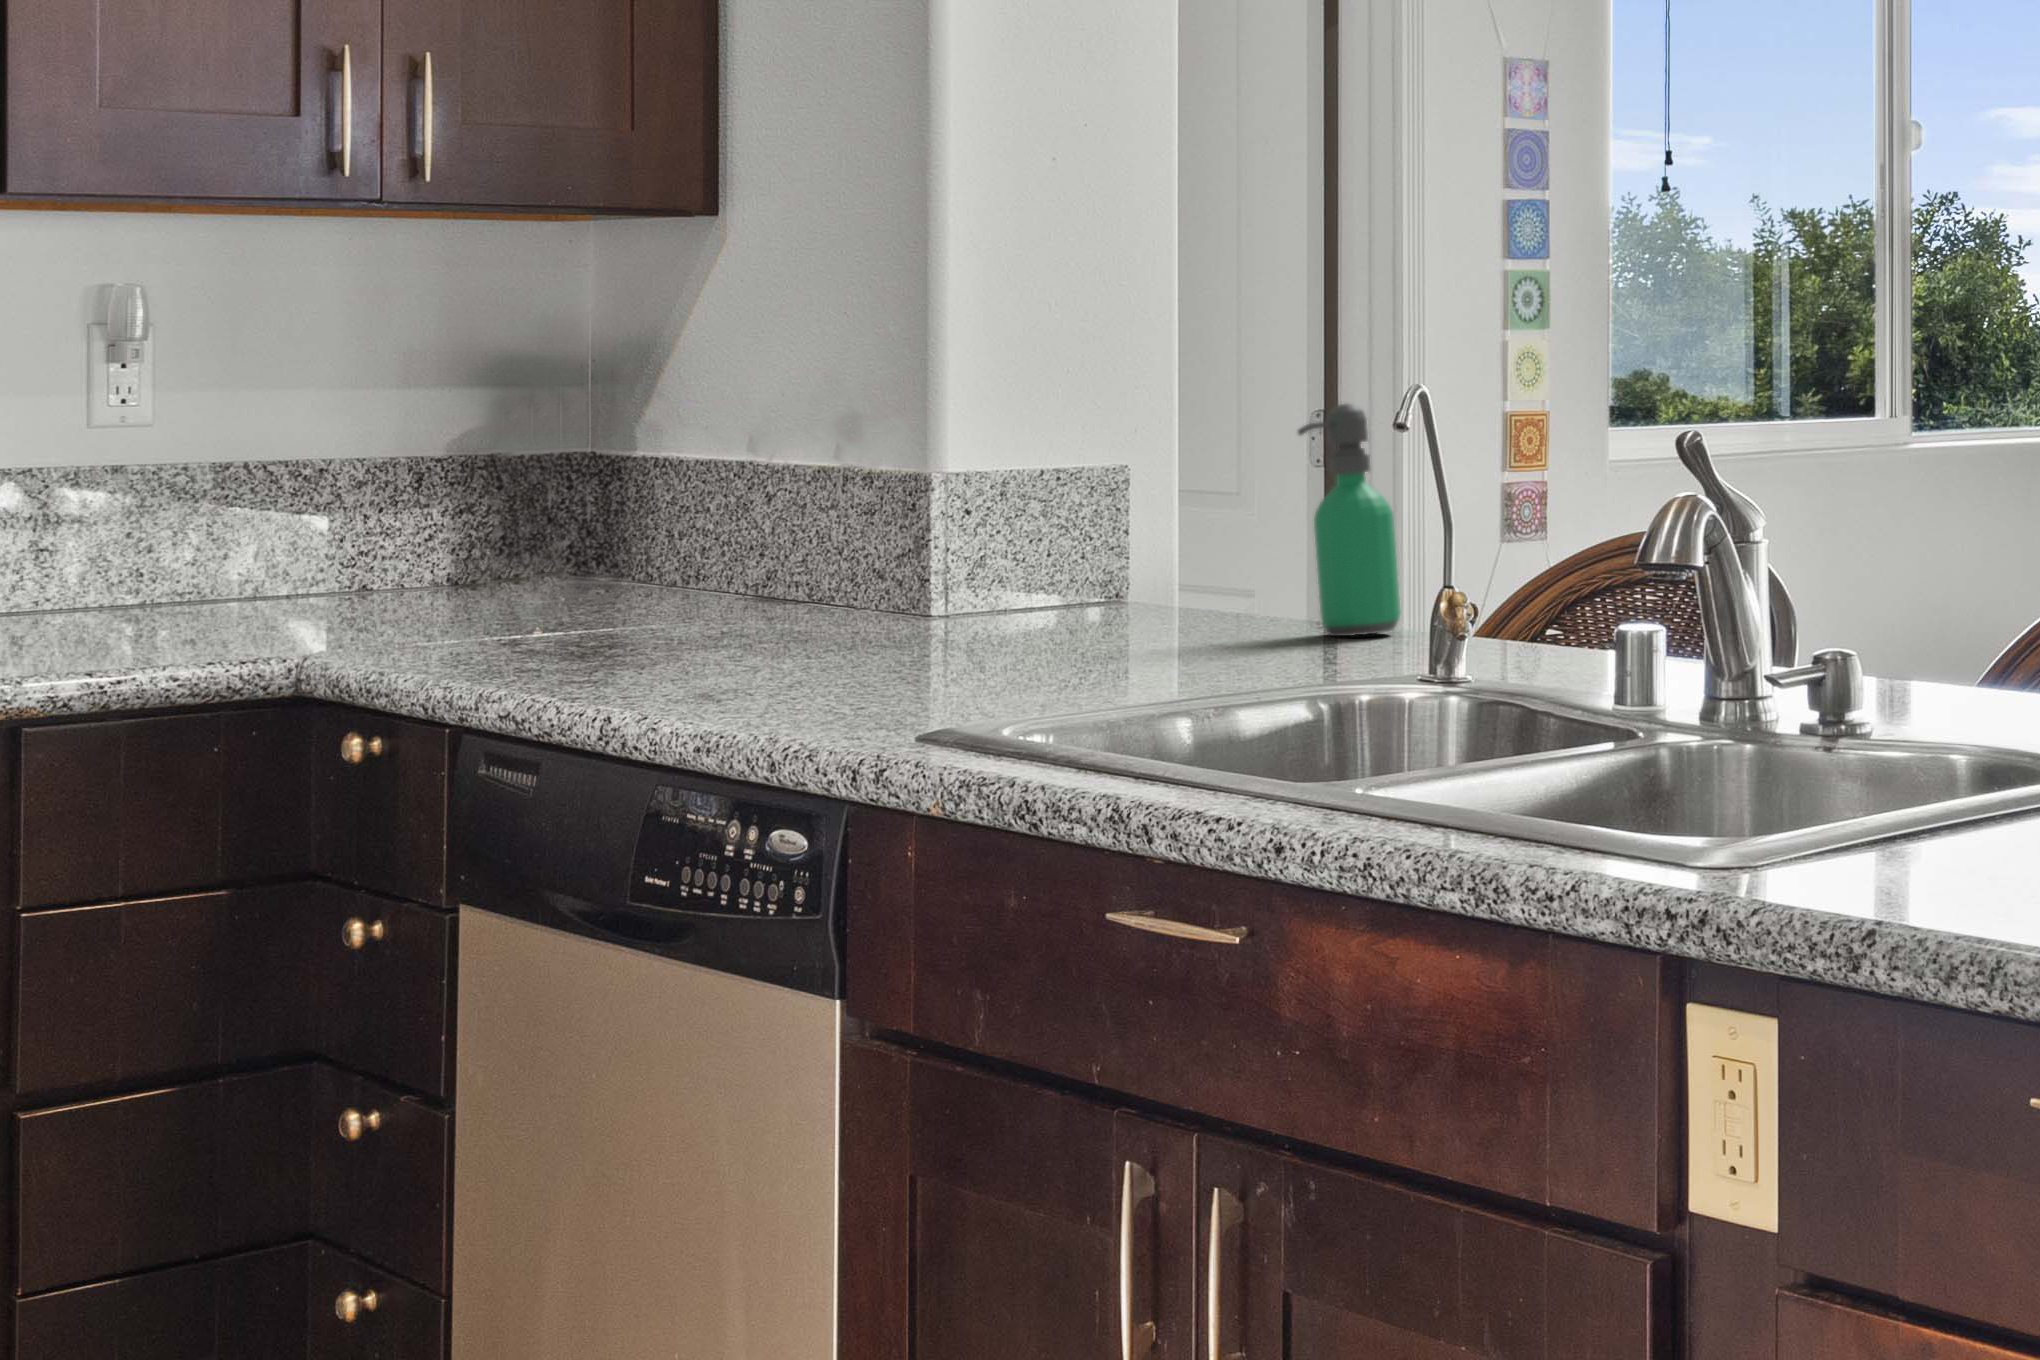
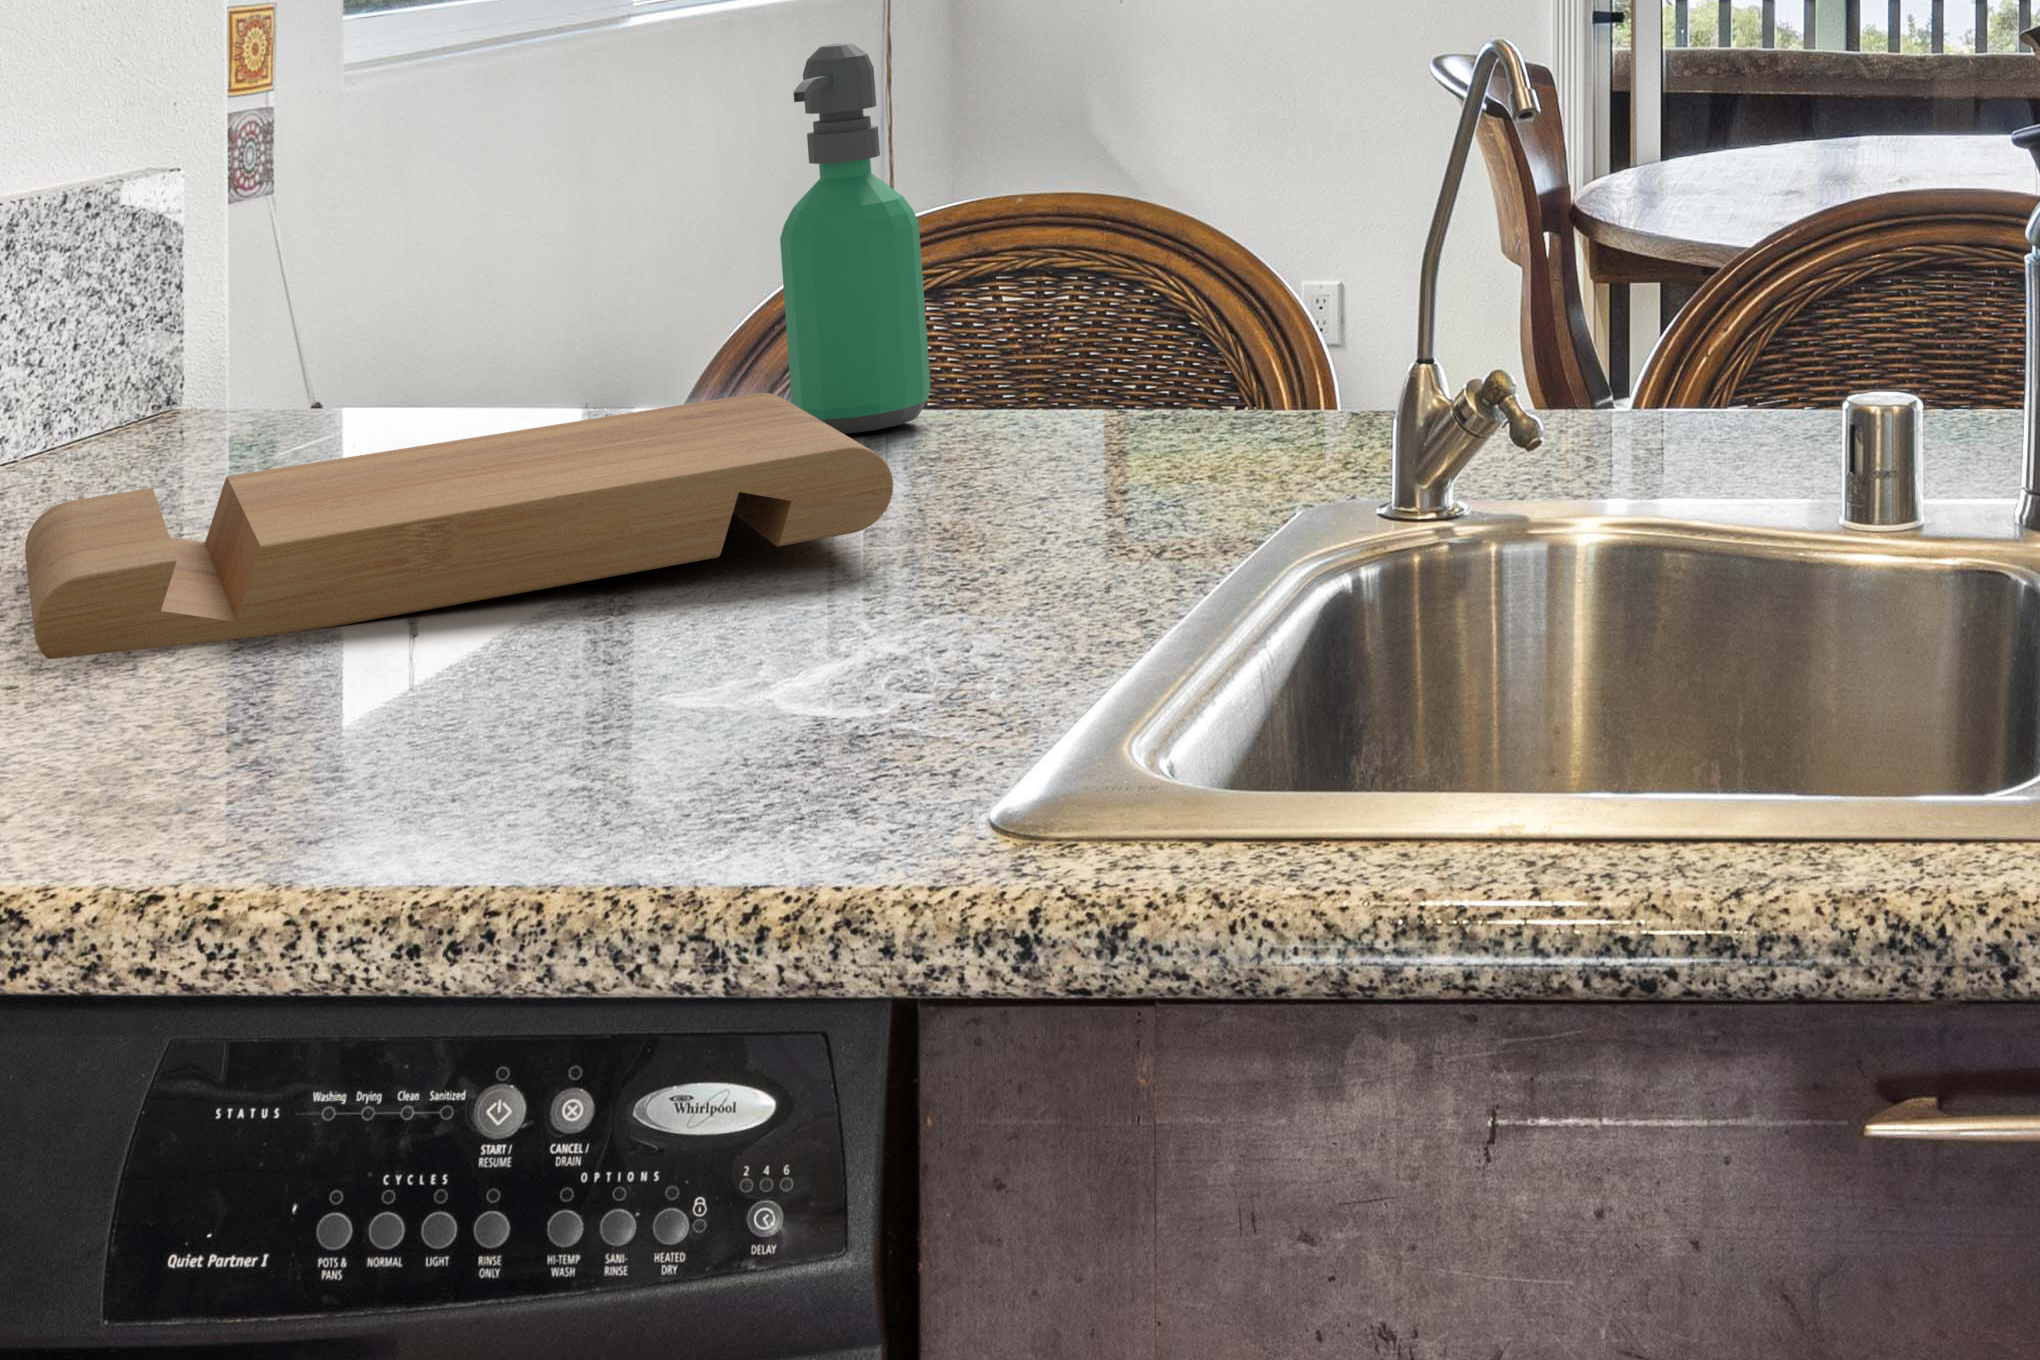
cutting board: none [771,596,1238,684] -> present [25,393,893,659]

